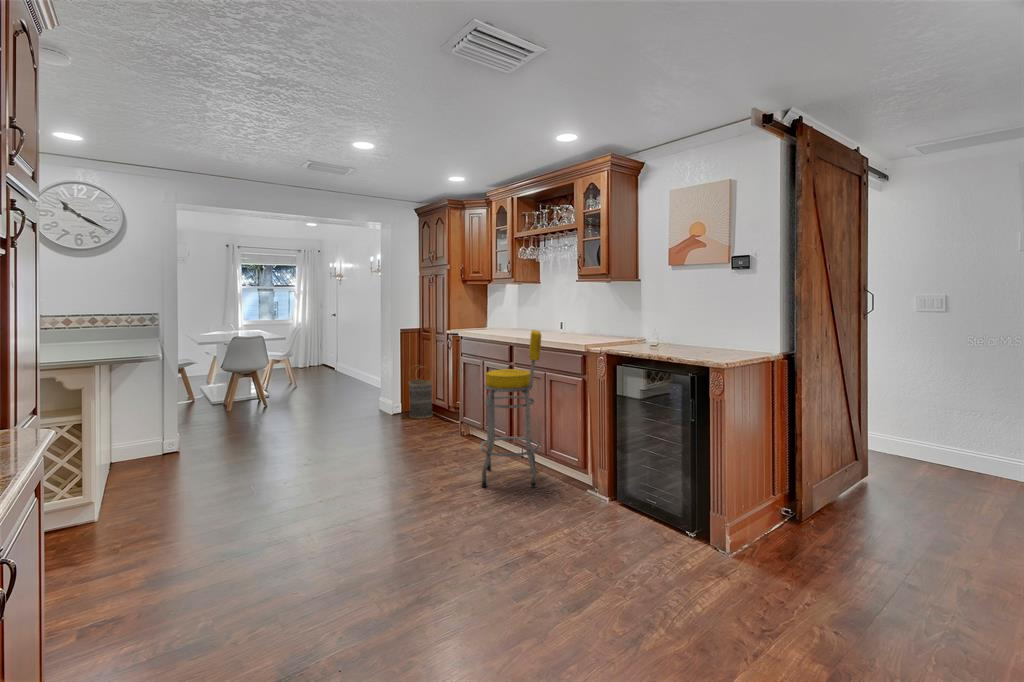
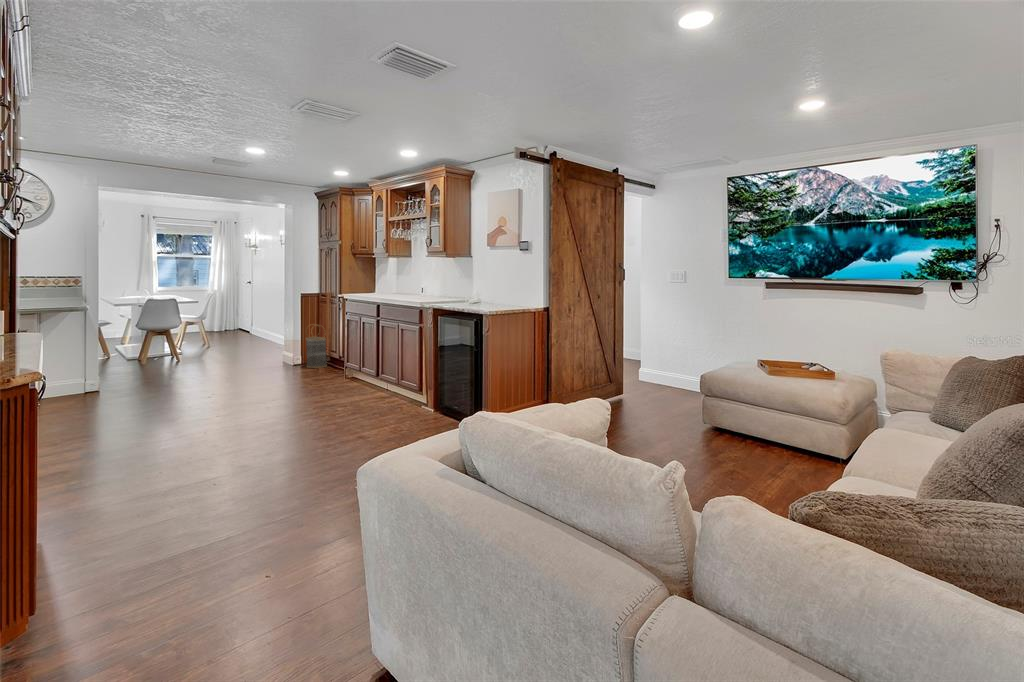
bar stool: present [480,330,541,487] -> none [346,291,394,404]

